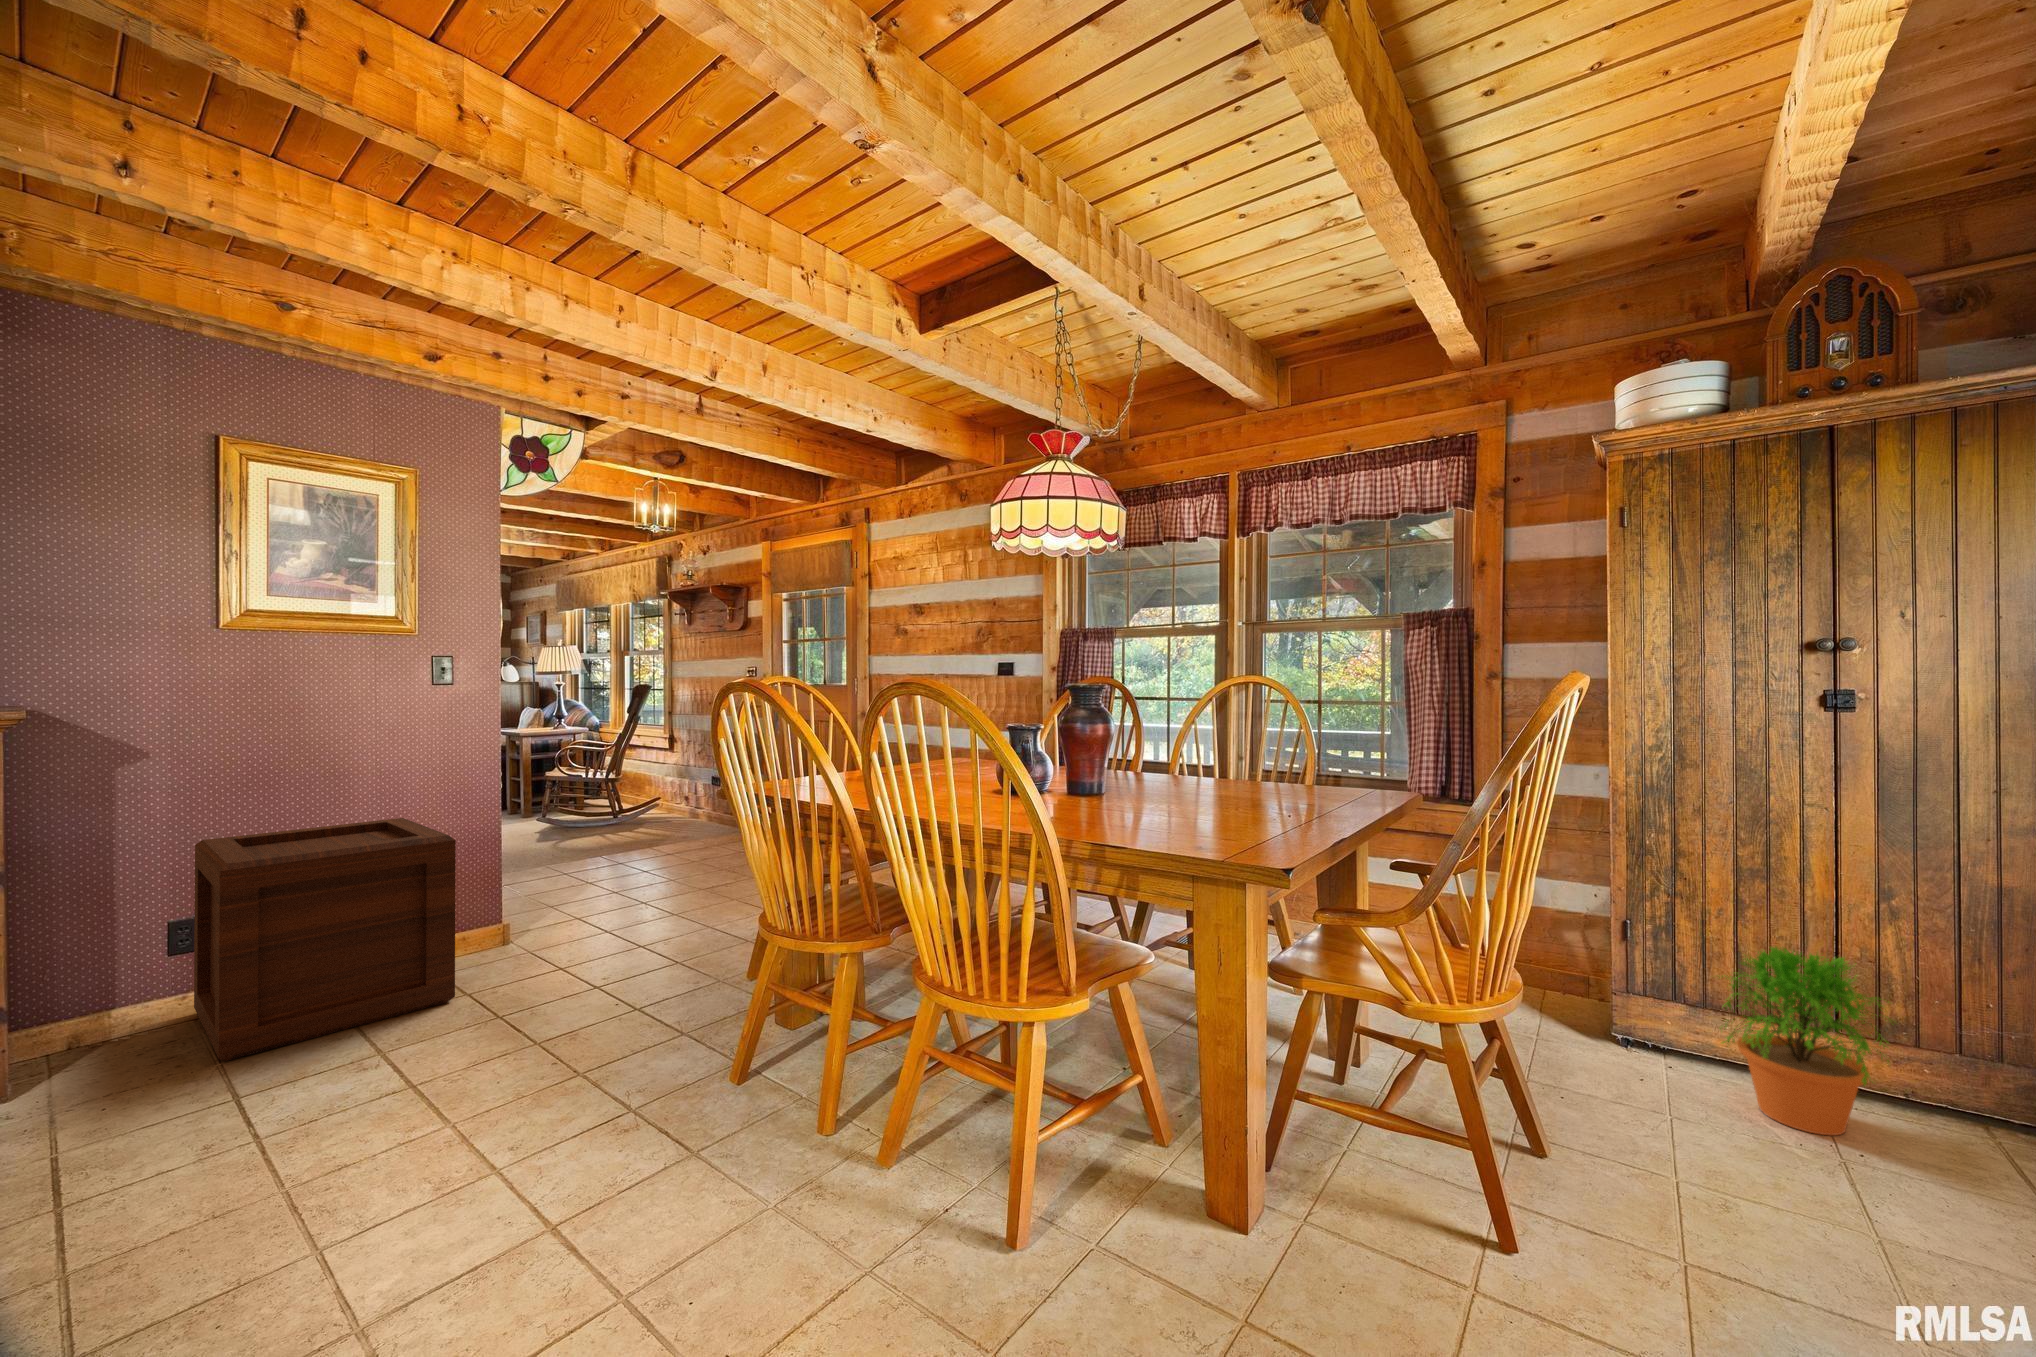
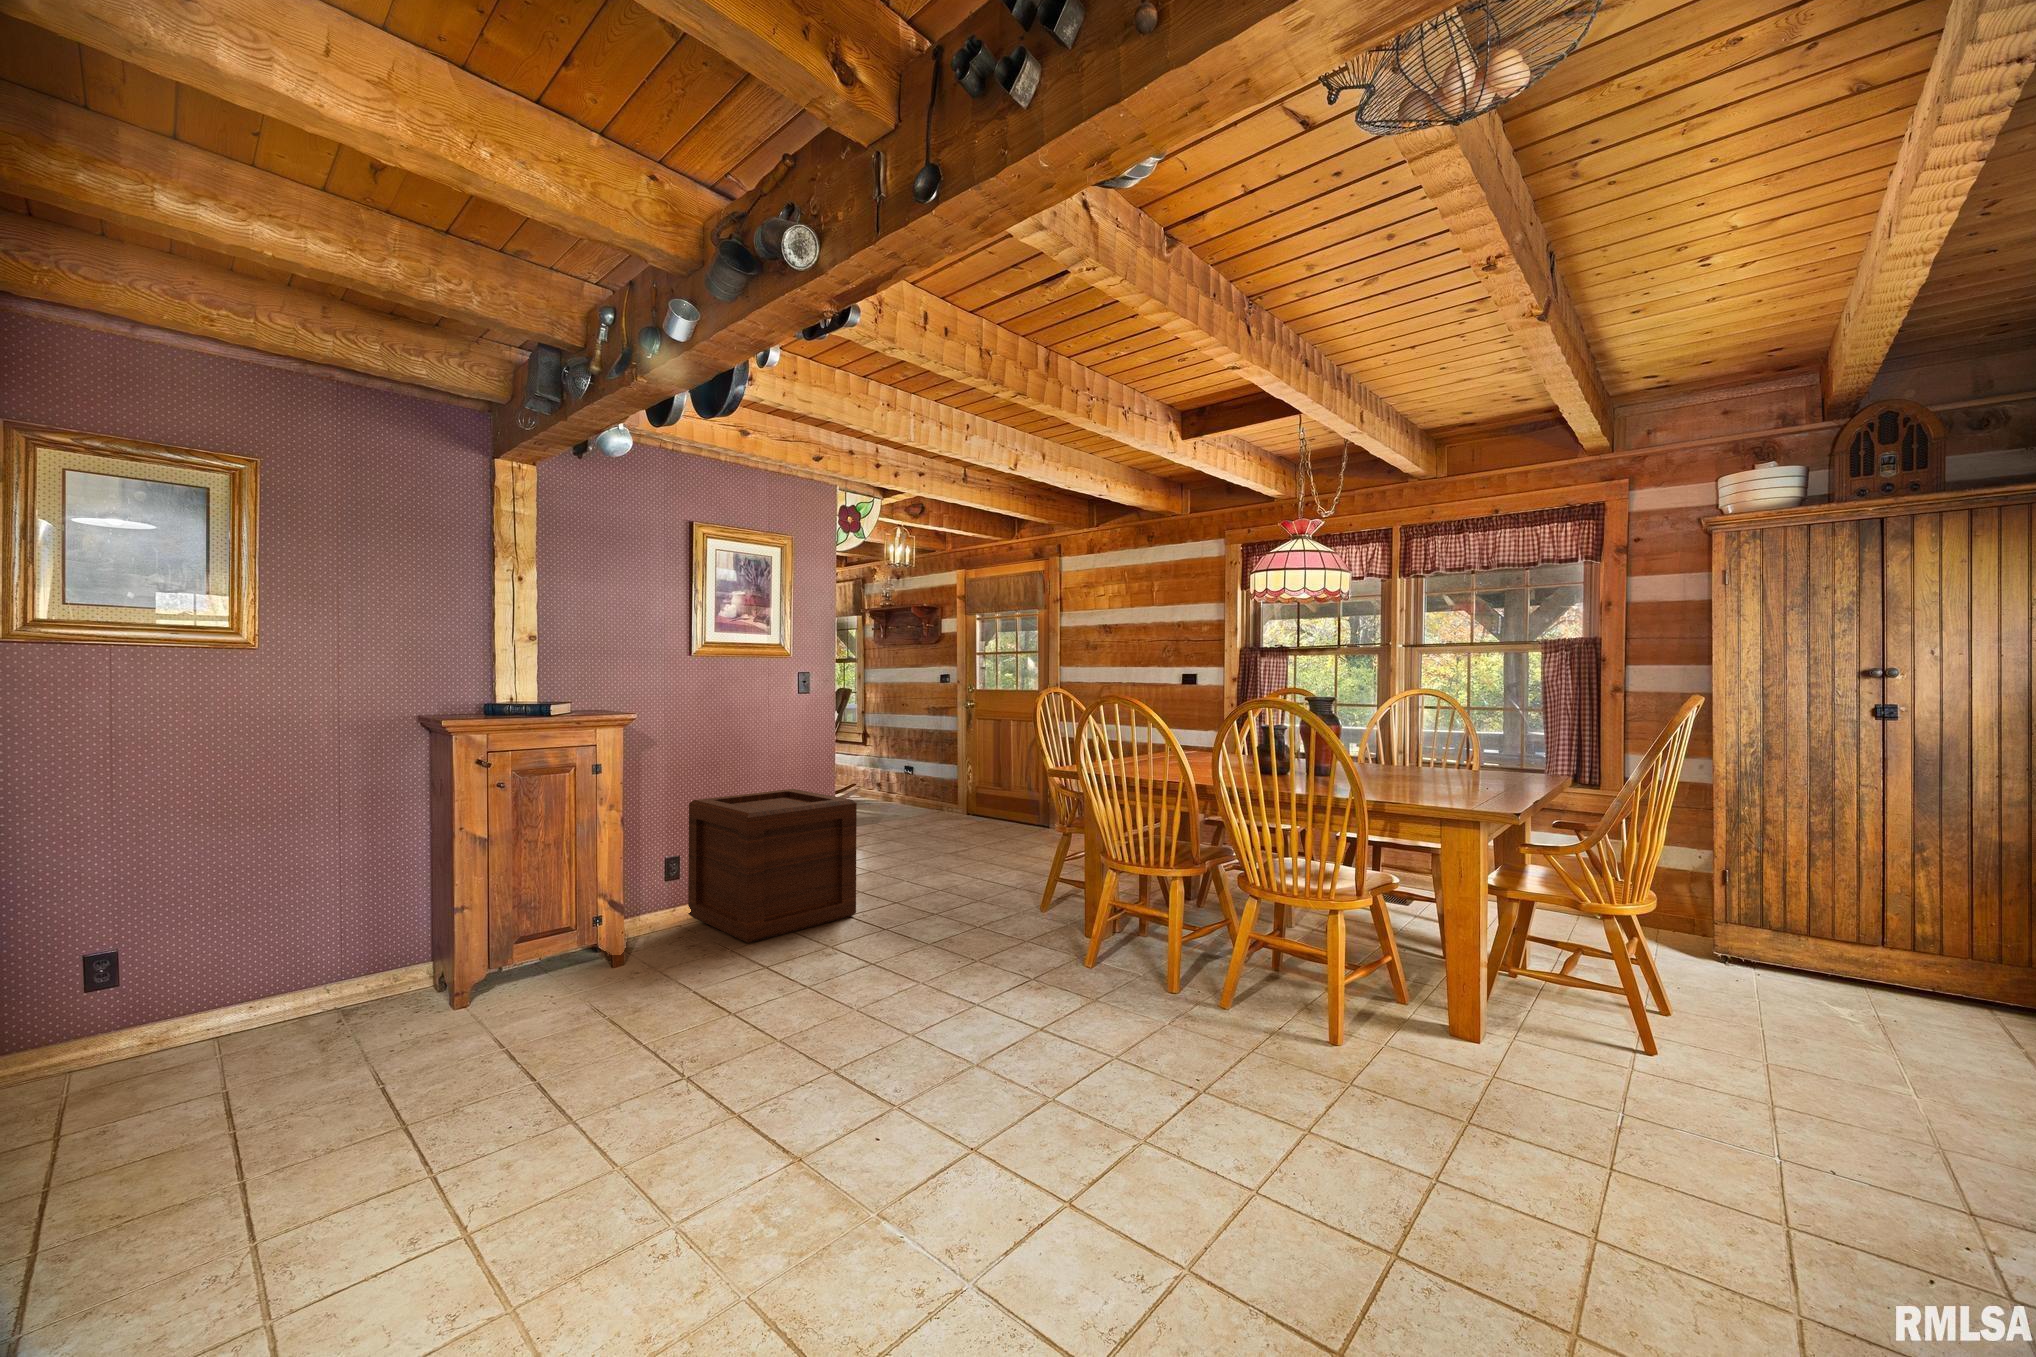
potted plant: present [1719,947,1889,1135] -> none [1789,881,1925,1008]

